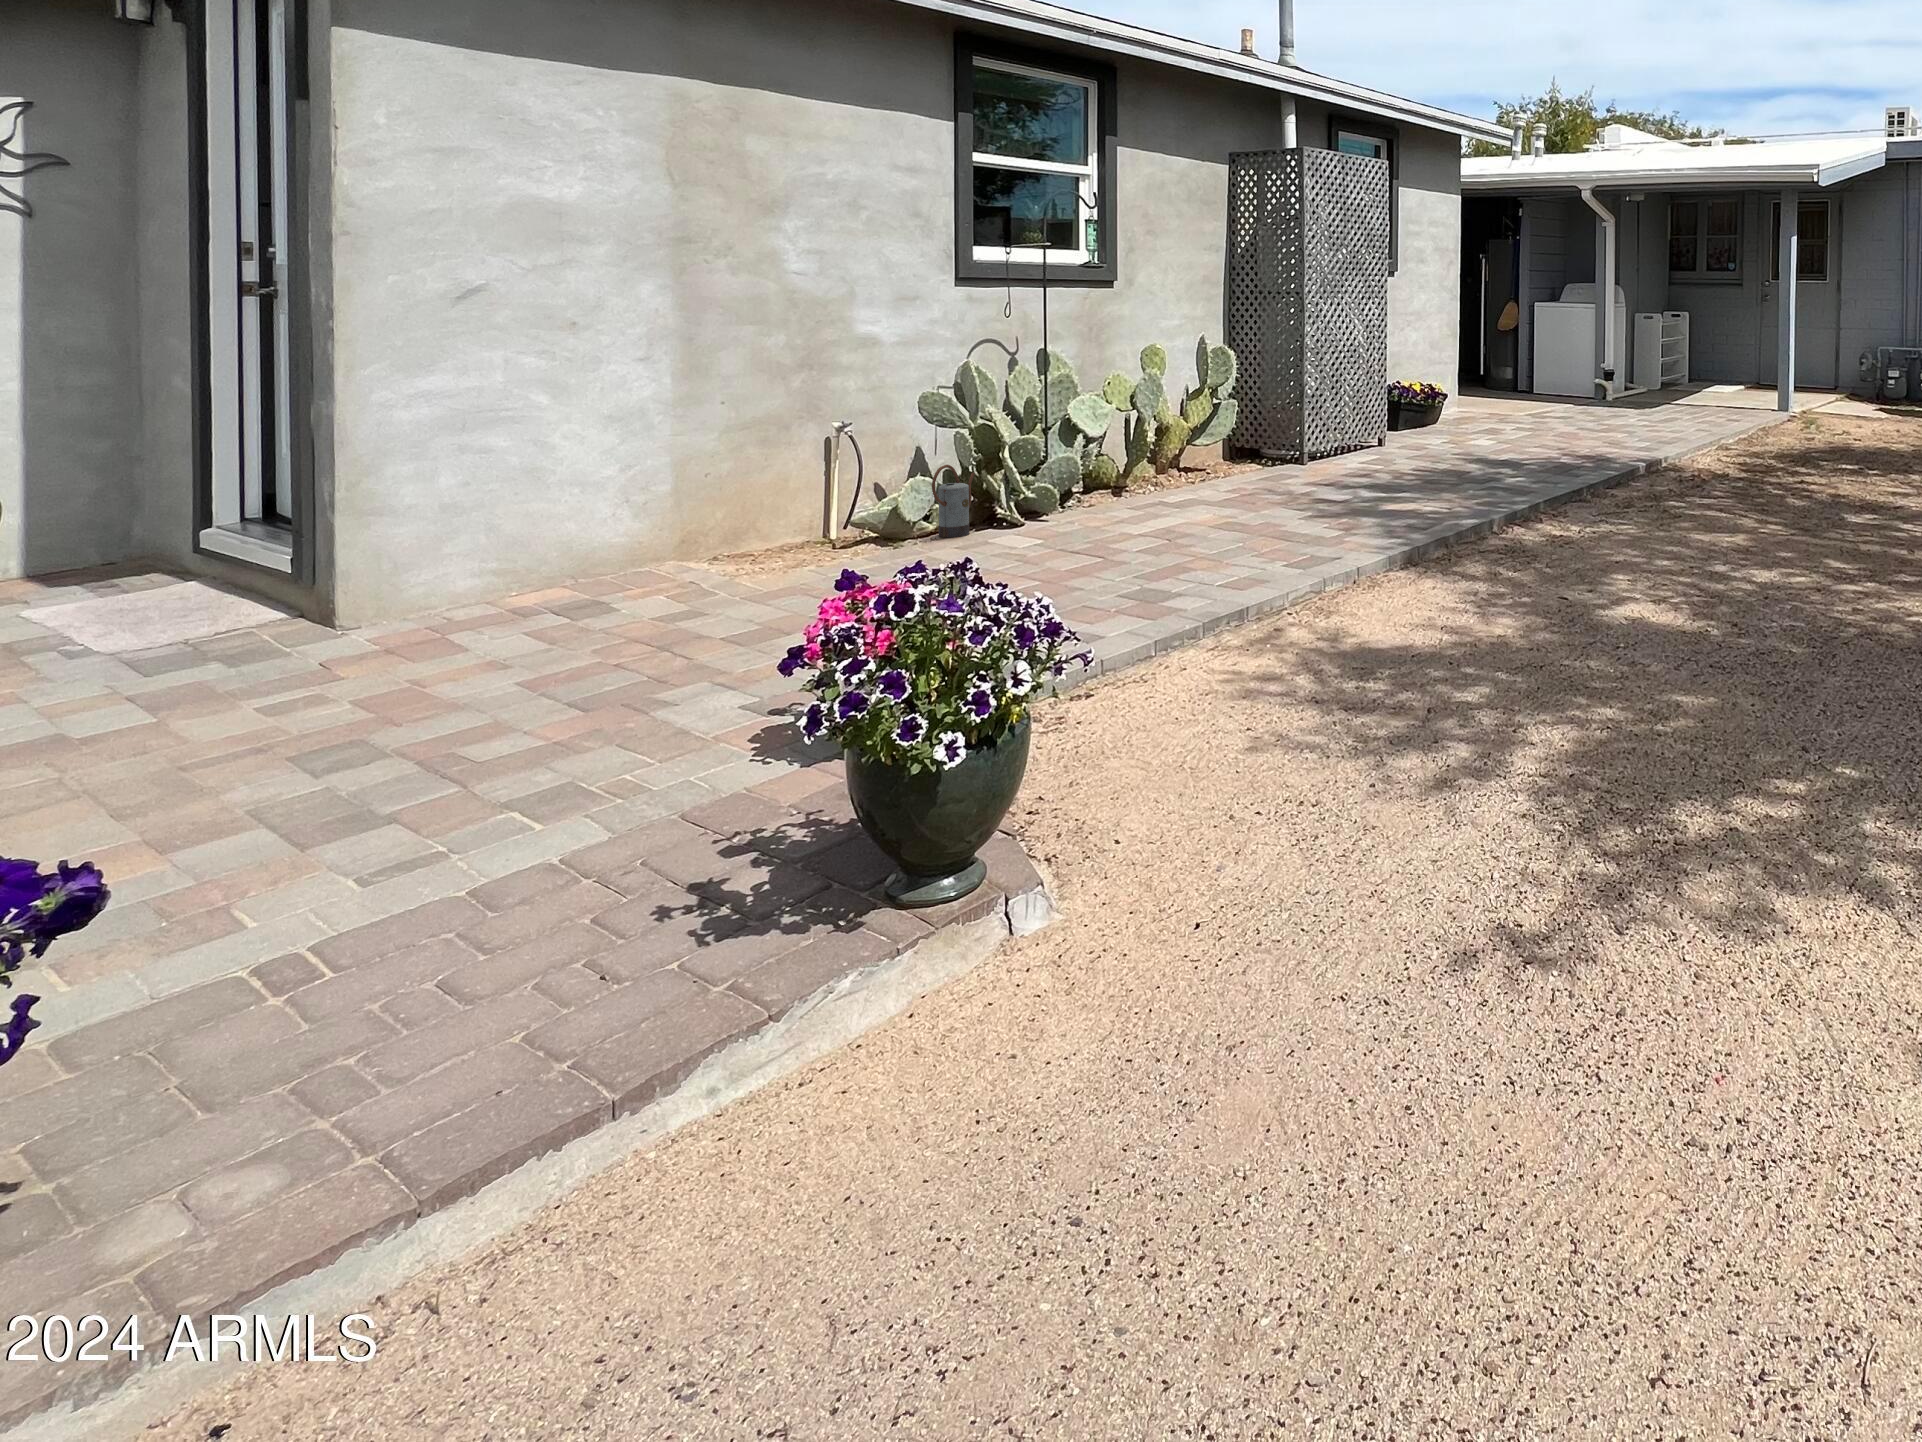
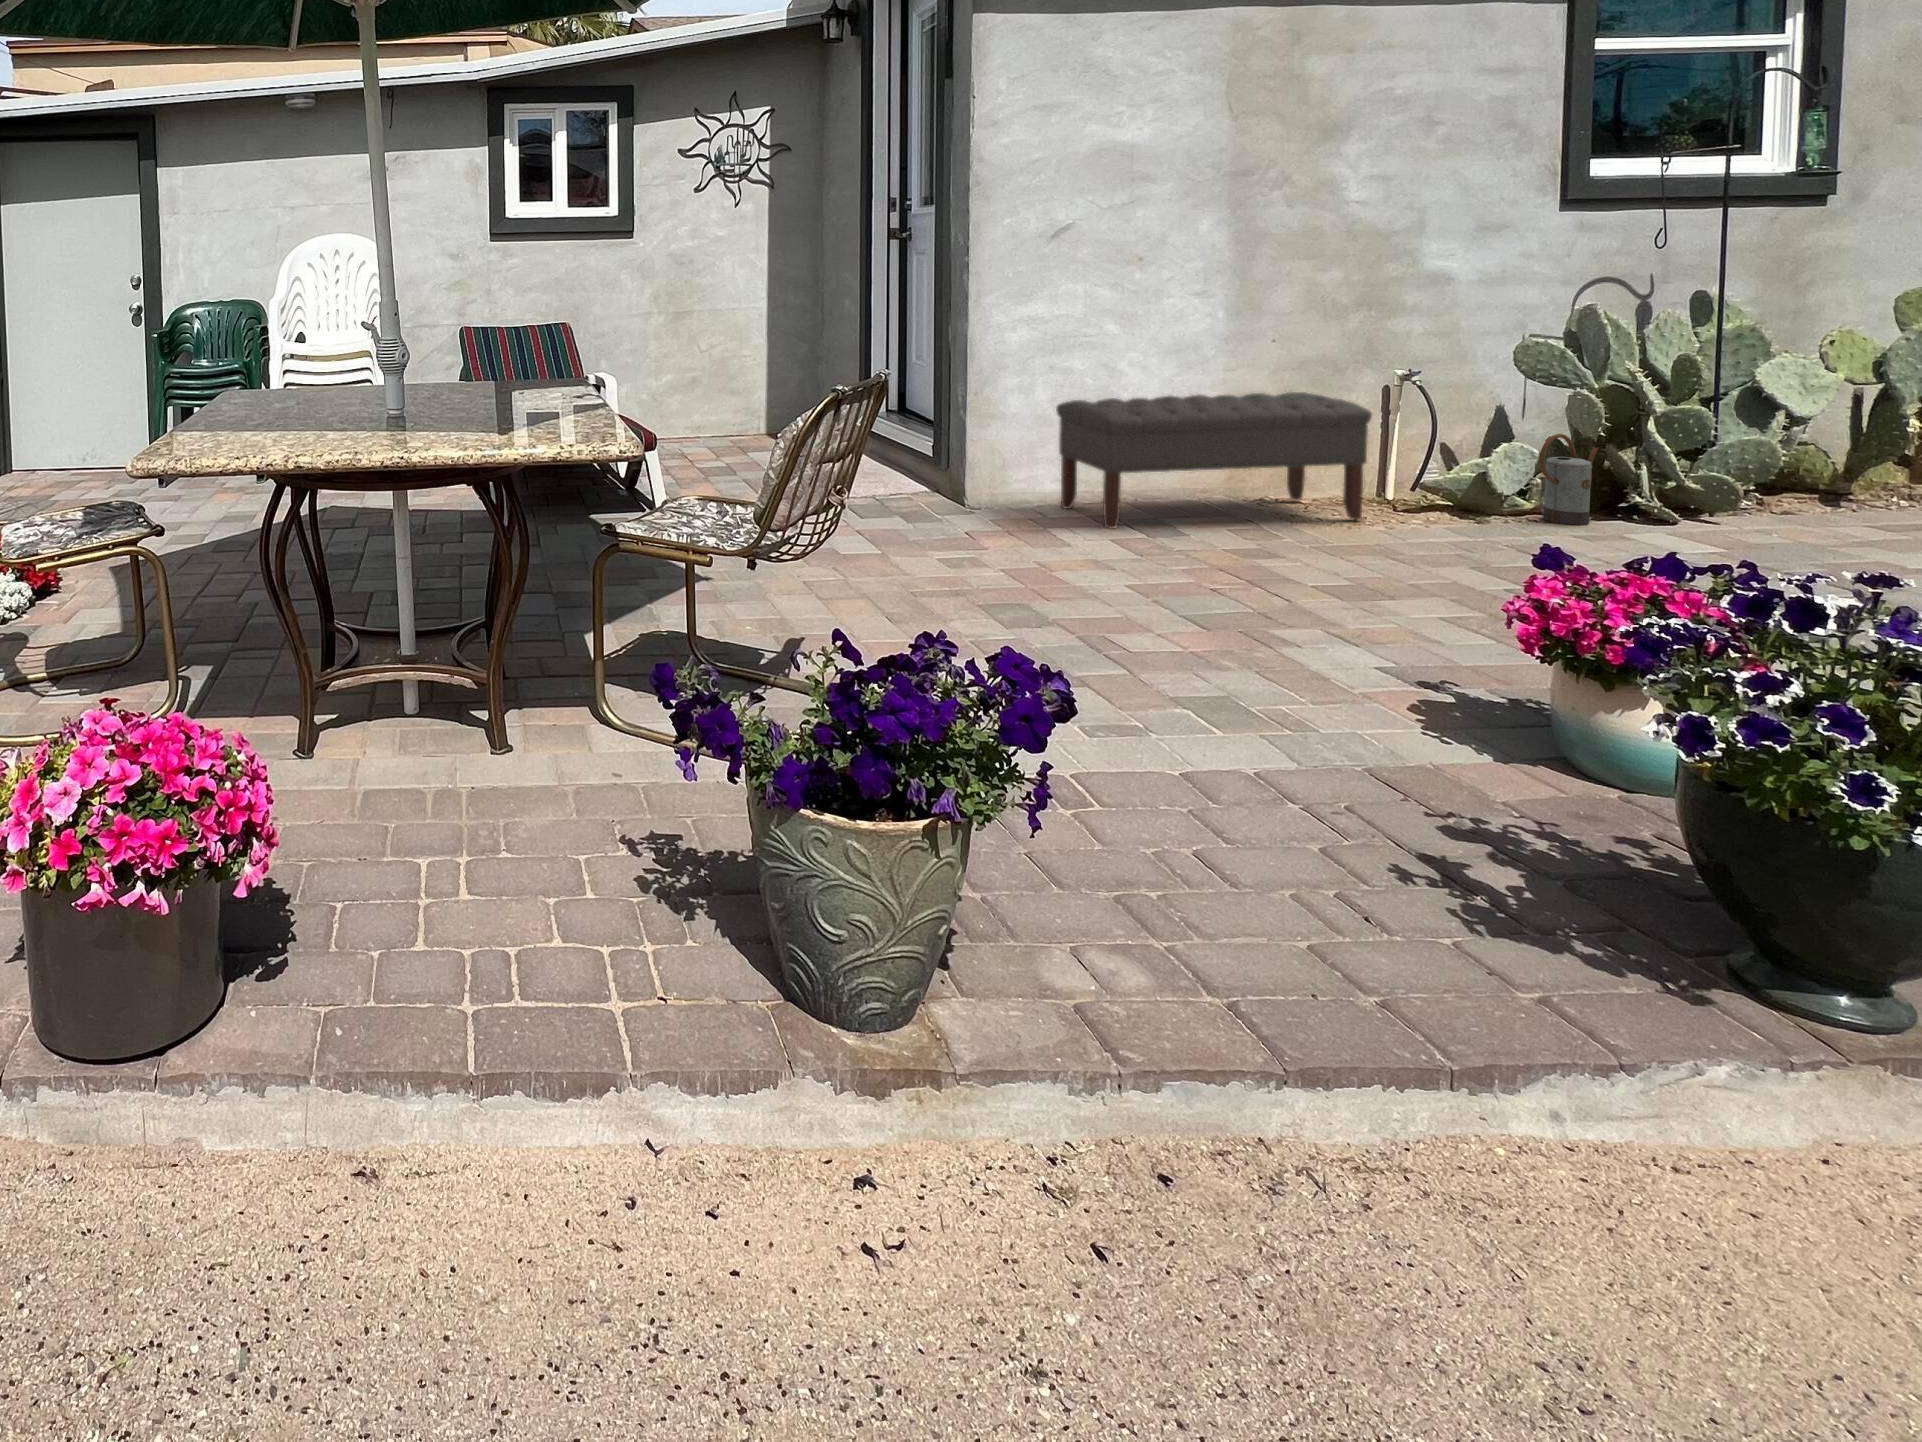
bench: none [456,450,797,620] -> present [1056,392,1372,529]

